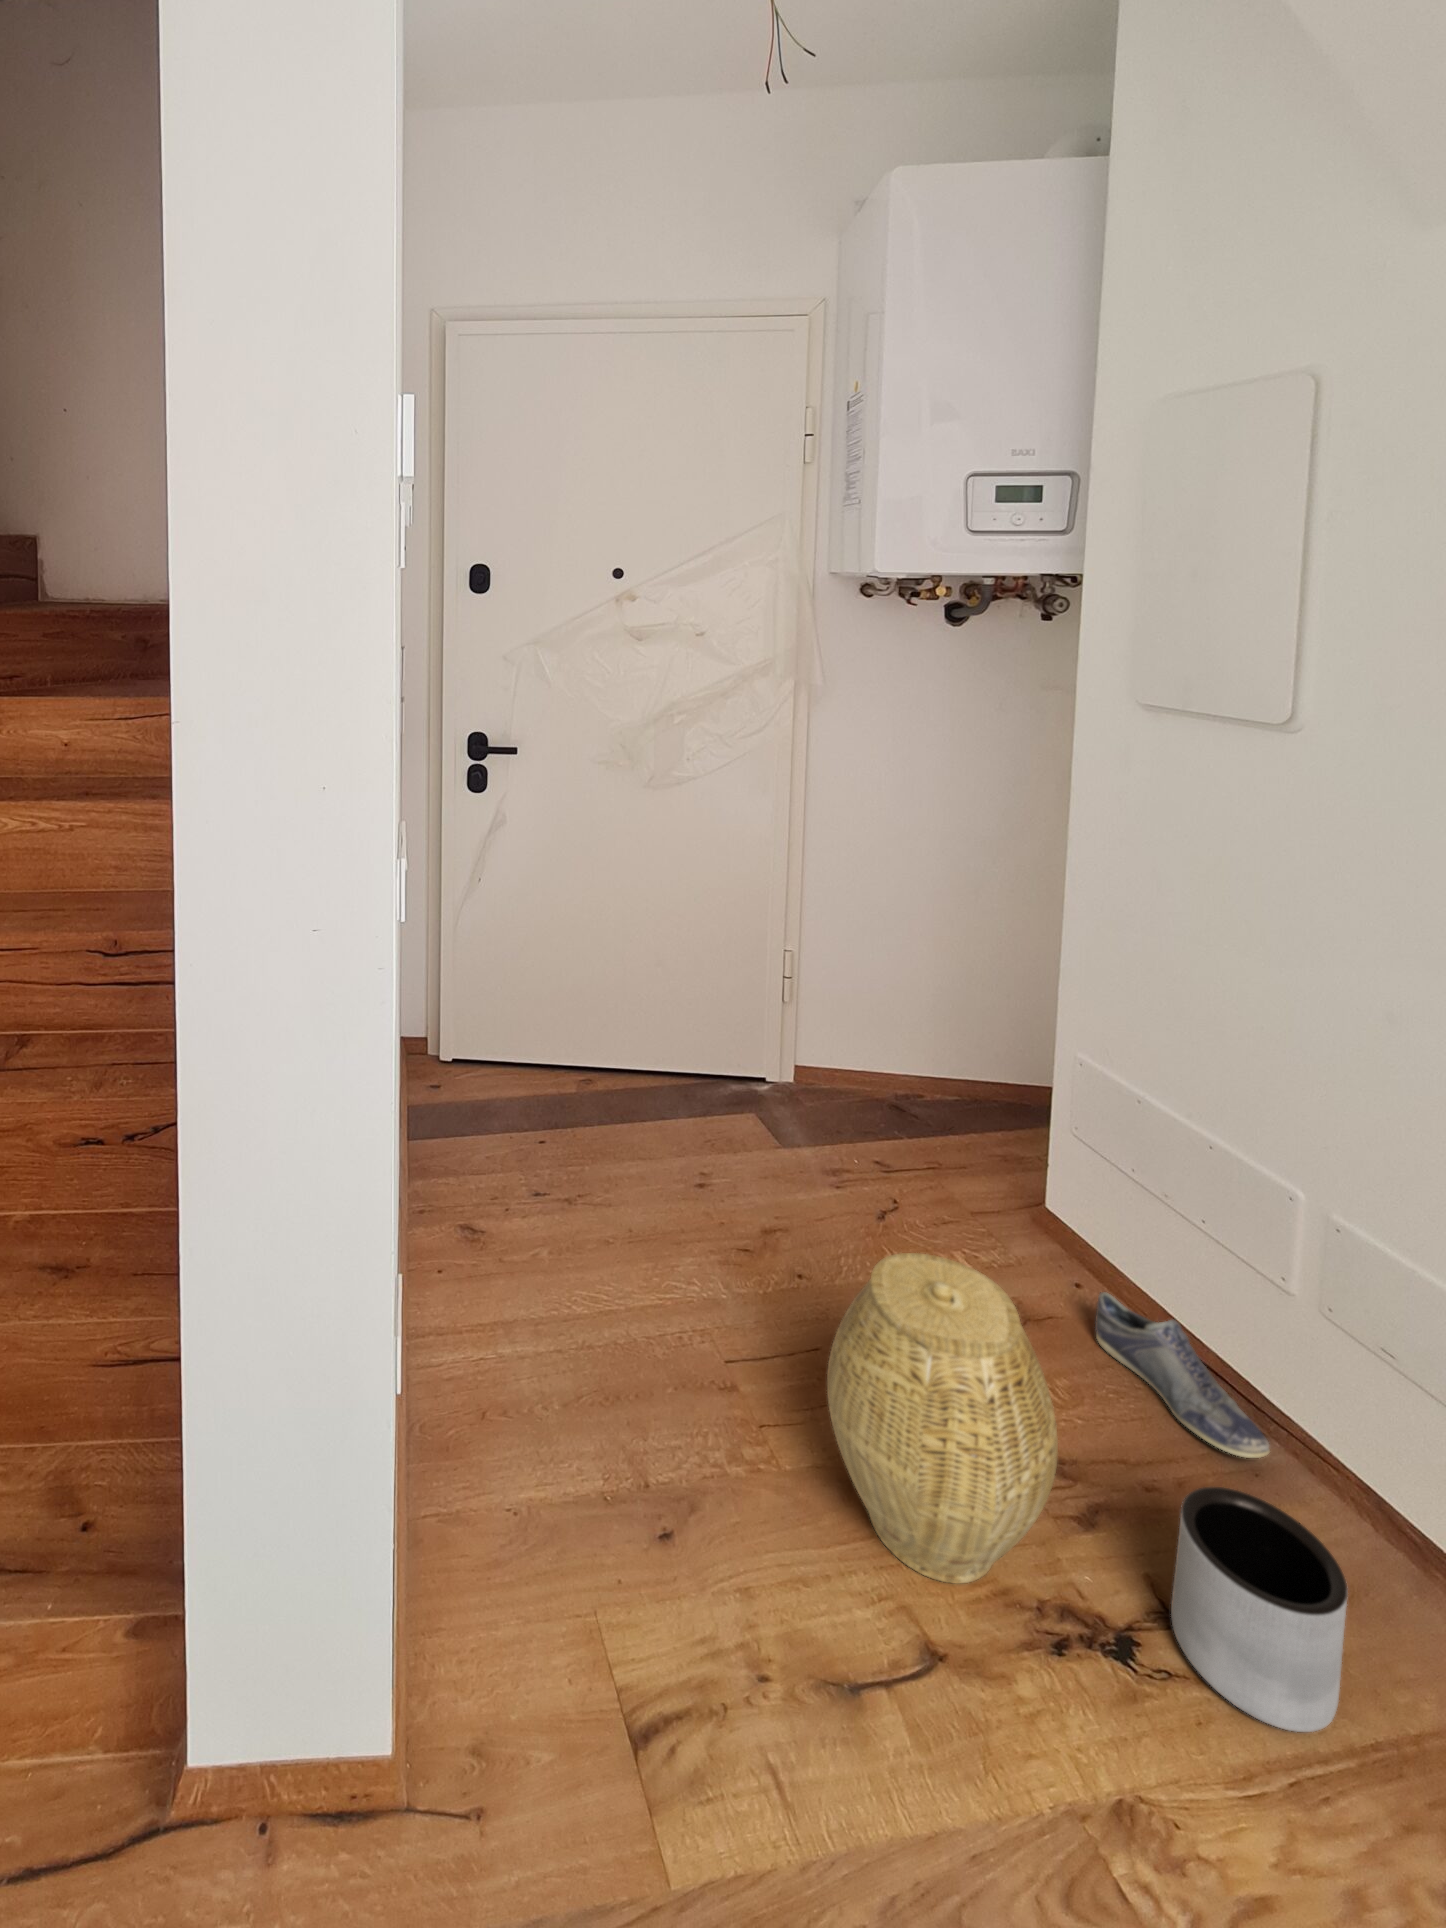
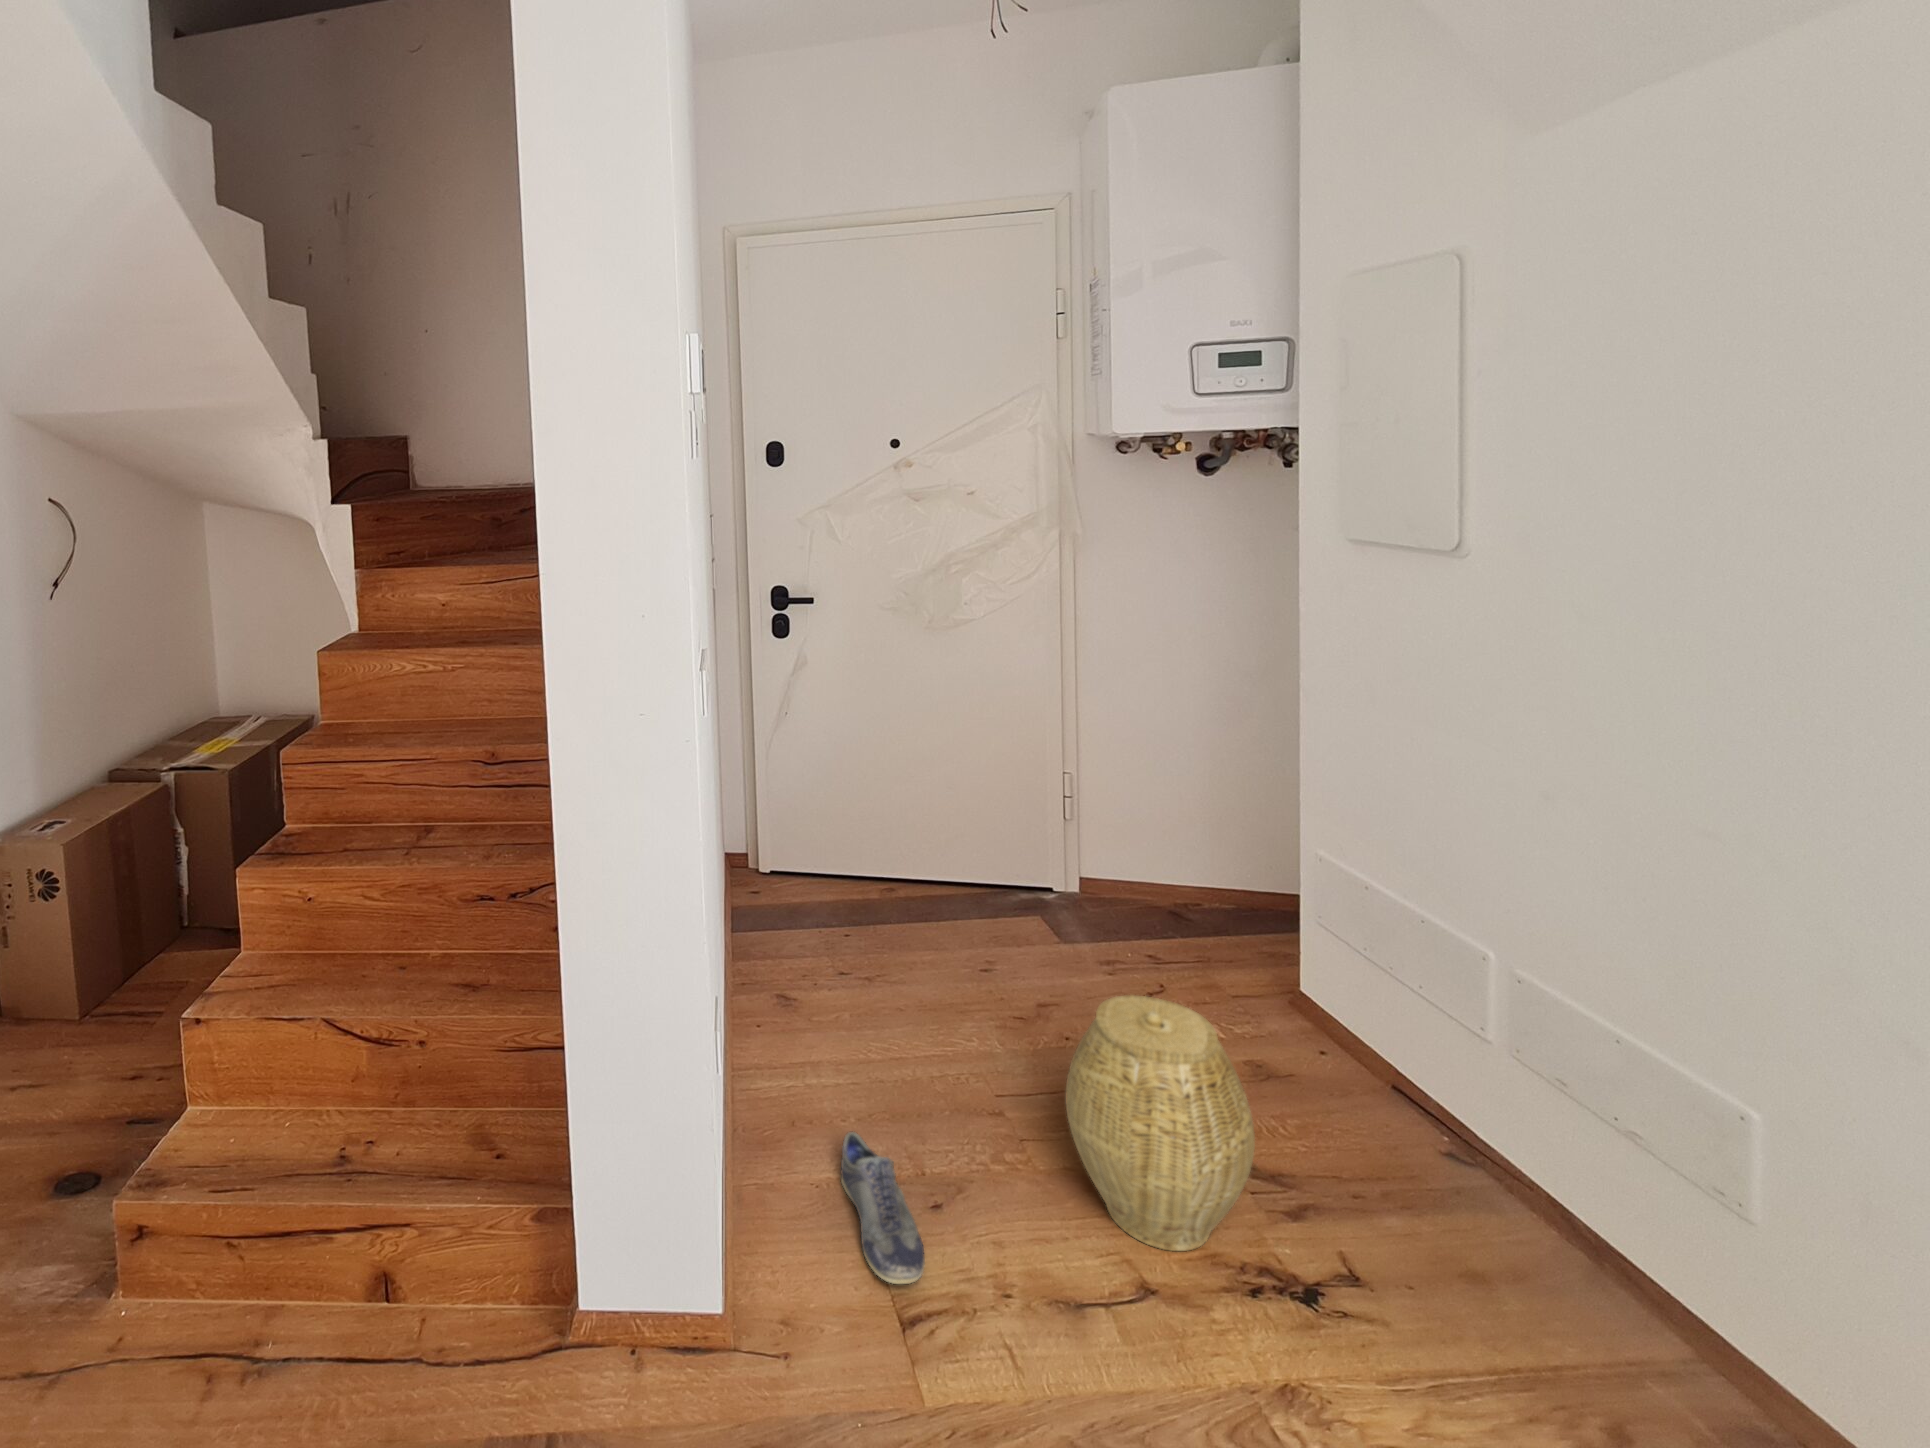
shoe: present [1095,1292,1270,1458] -> present [841,1132,925,1284]
planter: present [1171,1487,1348,1732] -> none [1354,1180,1489,1359]

